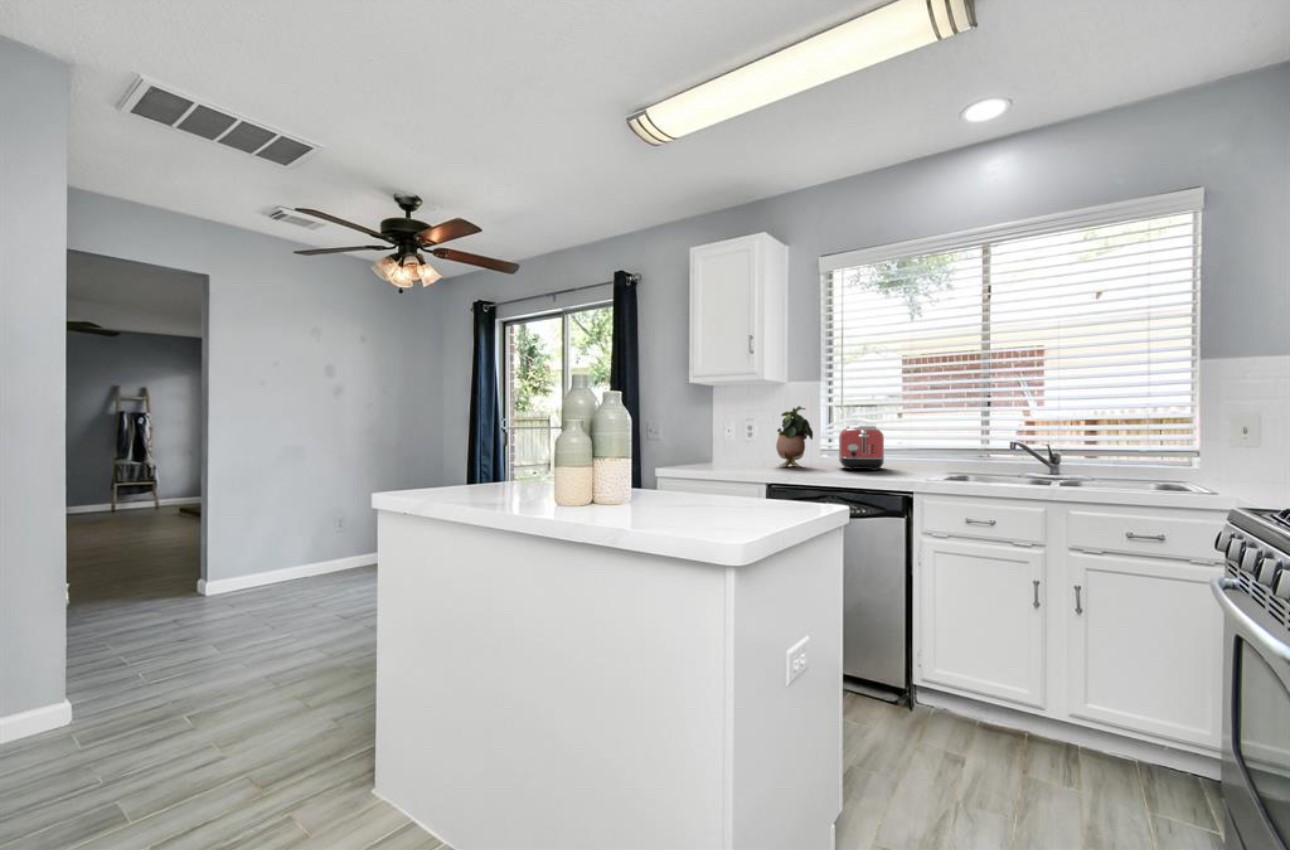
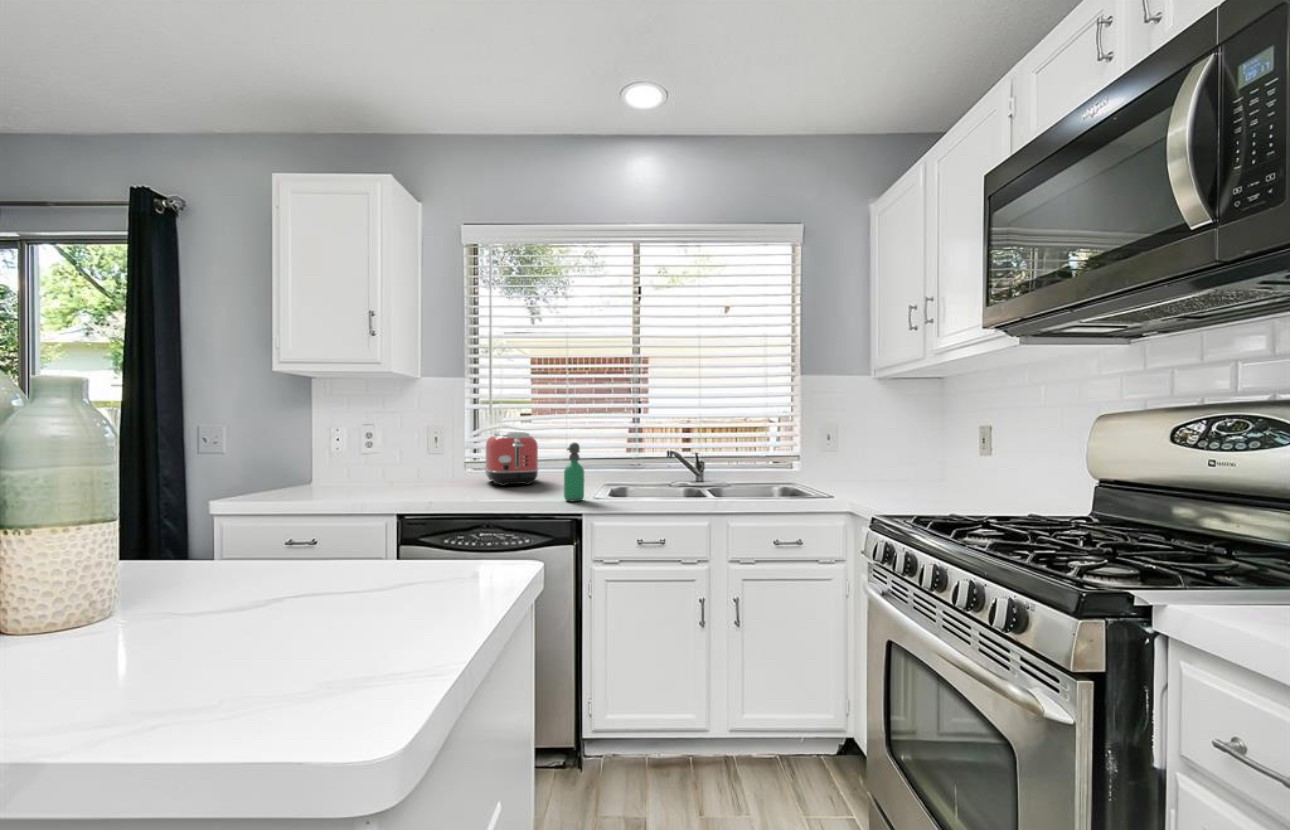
potted plant: present [776,406,813,467] -> none [405,407,453,485]
soap dispenser: none [897,431,916,481] -> present [564,443,584,502]

